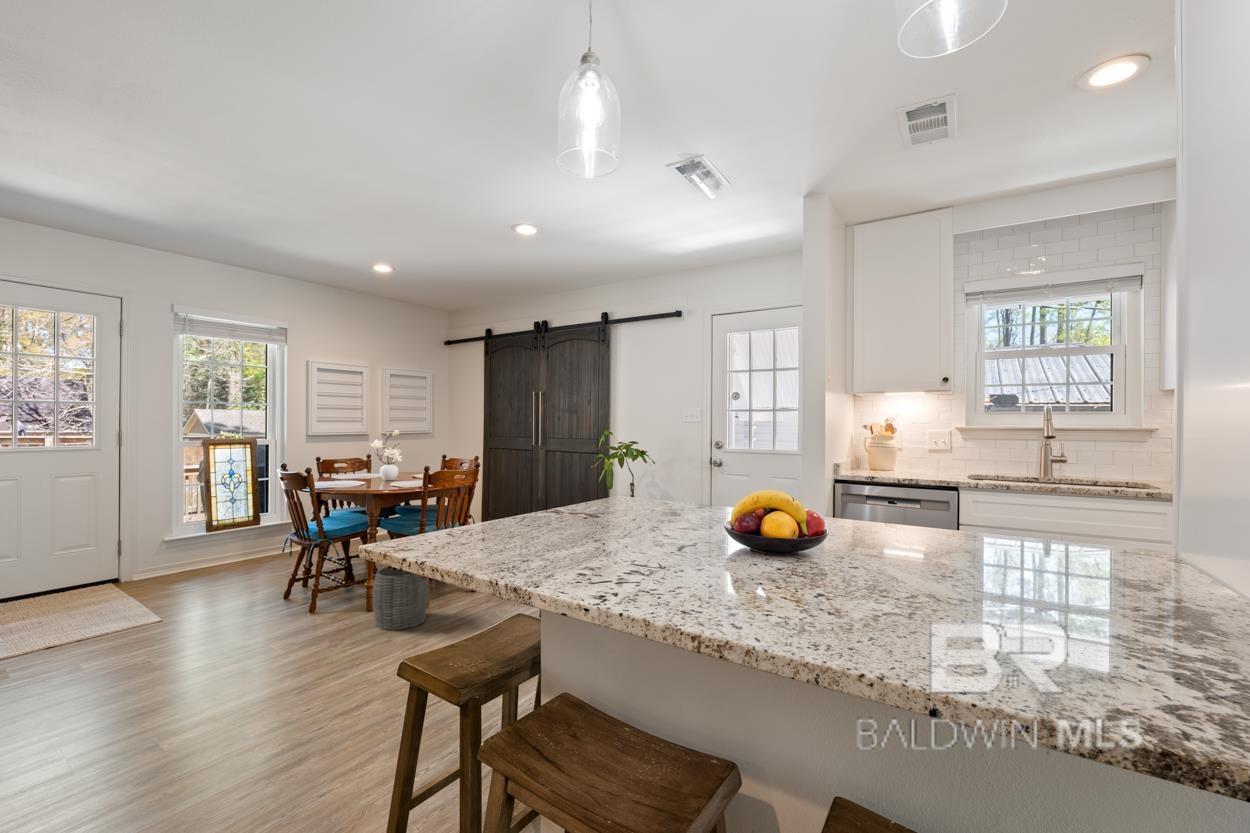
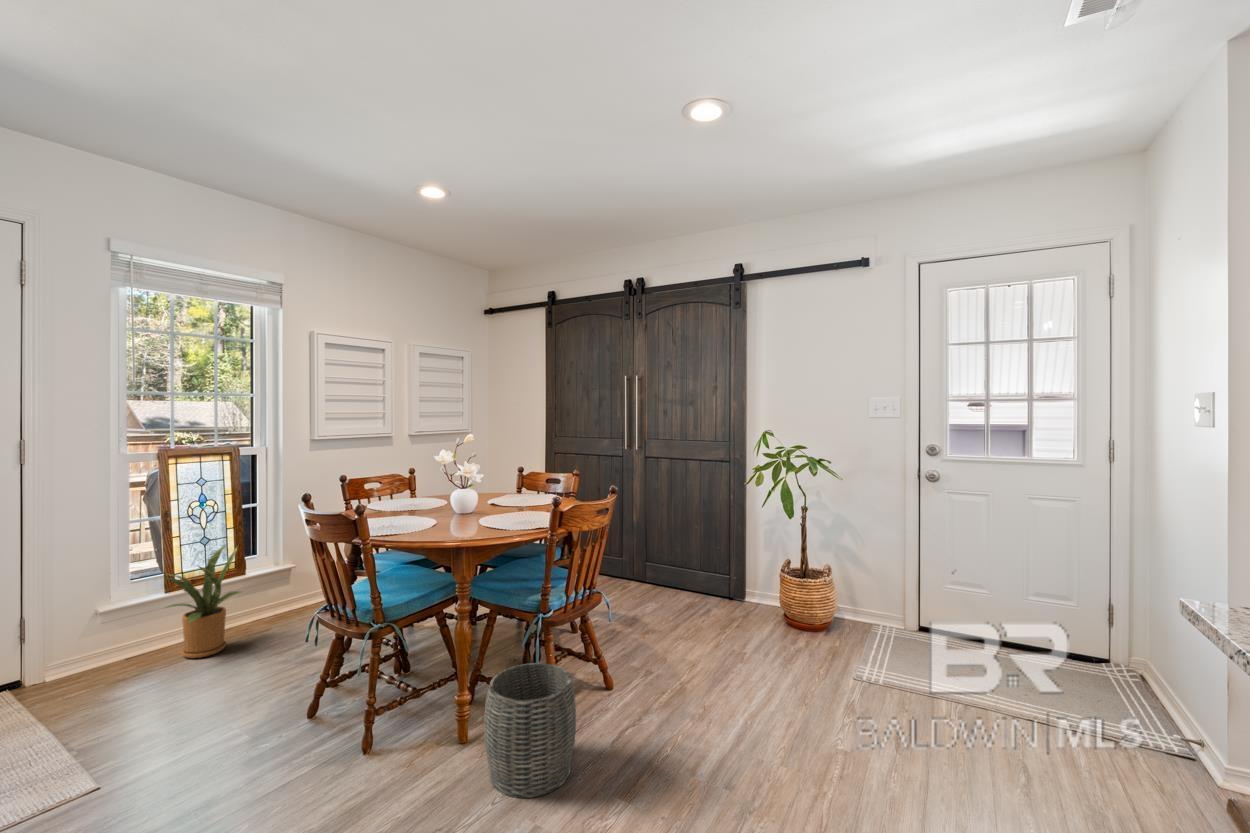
house plant: none [197,502,258,572] -> present [164,545,241,658]

